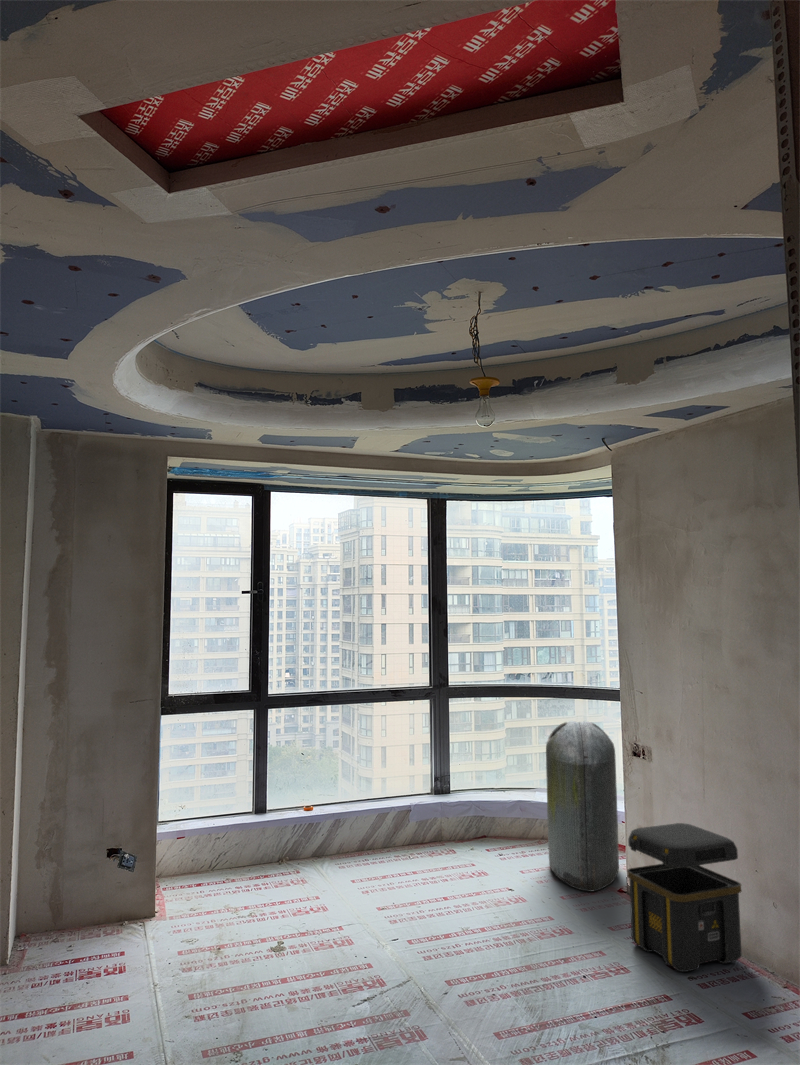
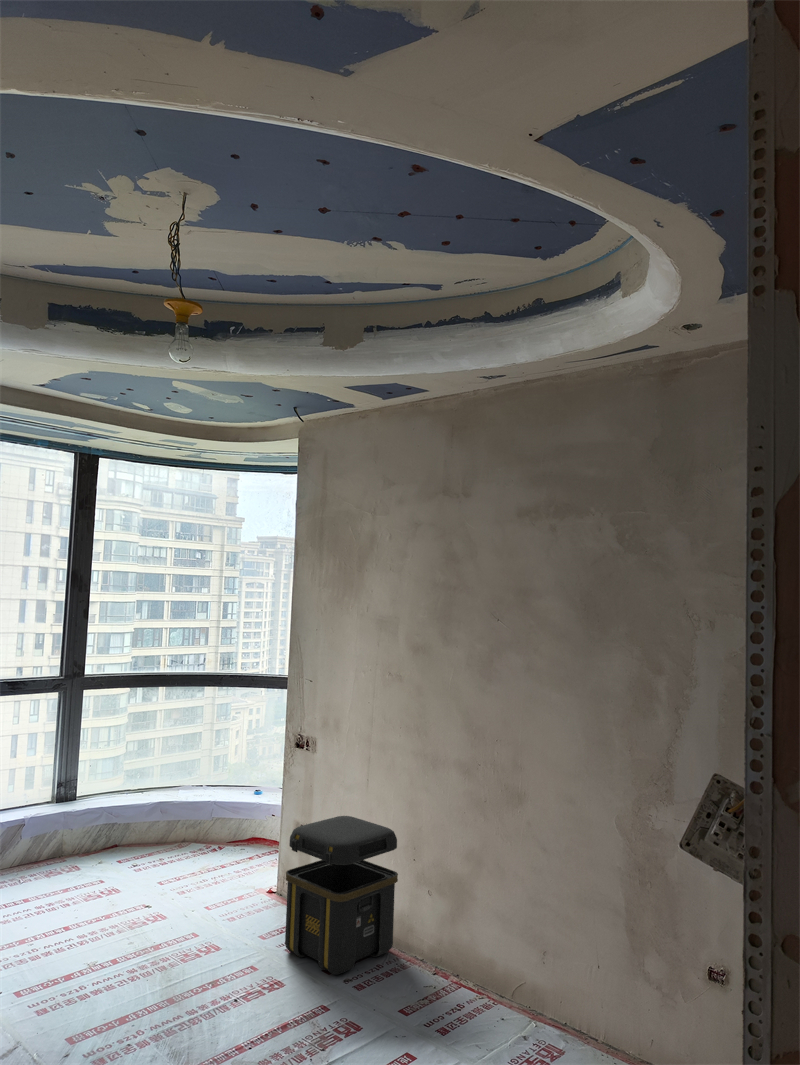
trash can: present [546,721,619,891] -> none [193,711,274,896]

